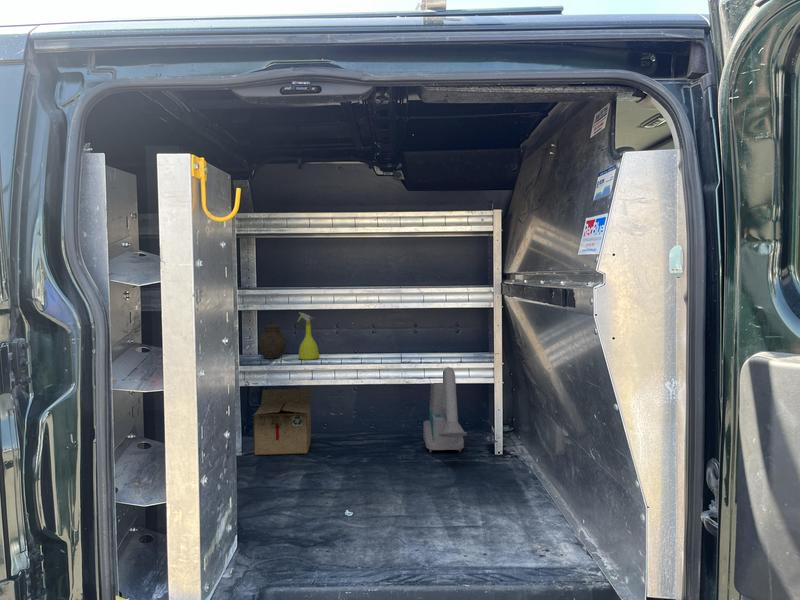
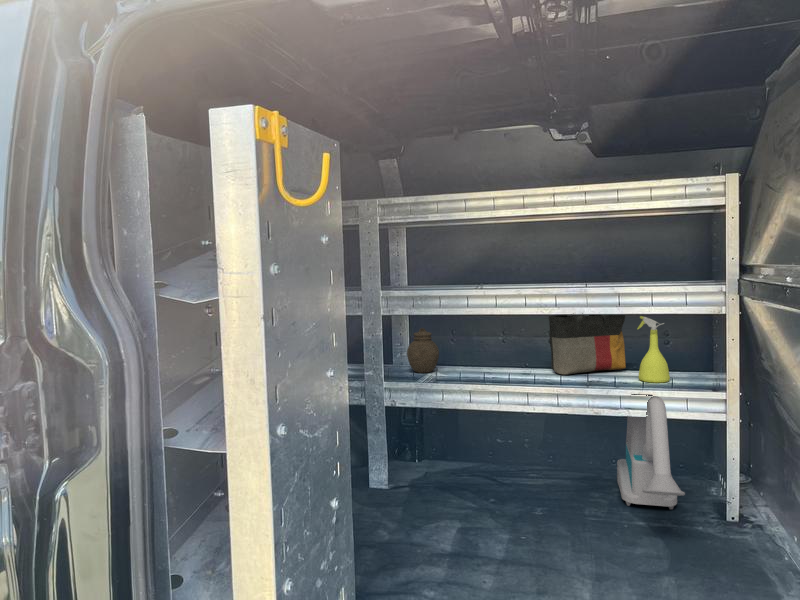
tote bag: none [373,306,430,356] -> present [549,315,626,375]
spray bottle: present [298,312,319,360] -> present [637,316,670,383]
cardboard box: present [253,389,311,455] -> none [396,407,471,490]

